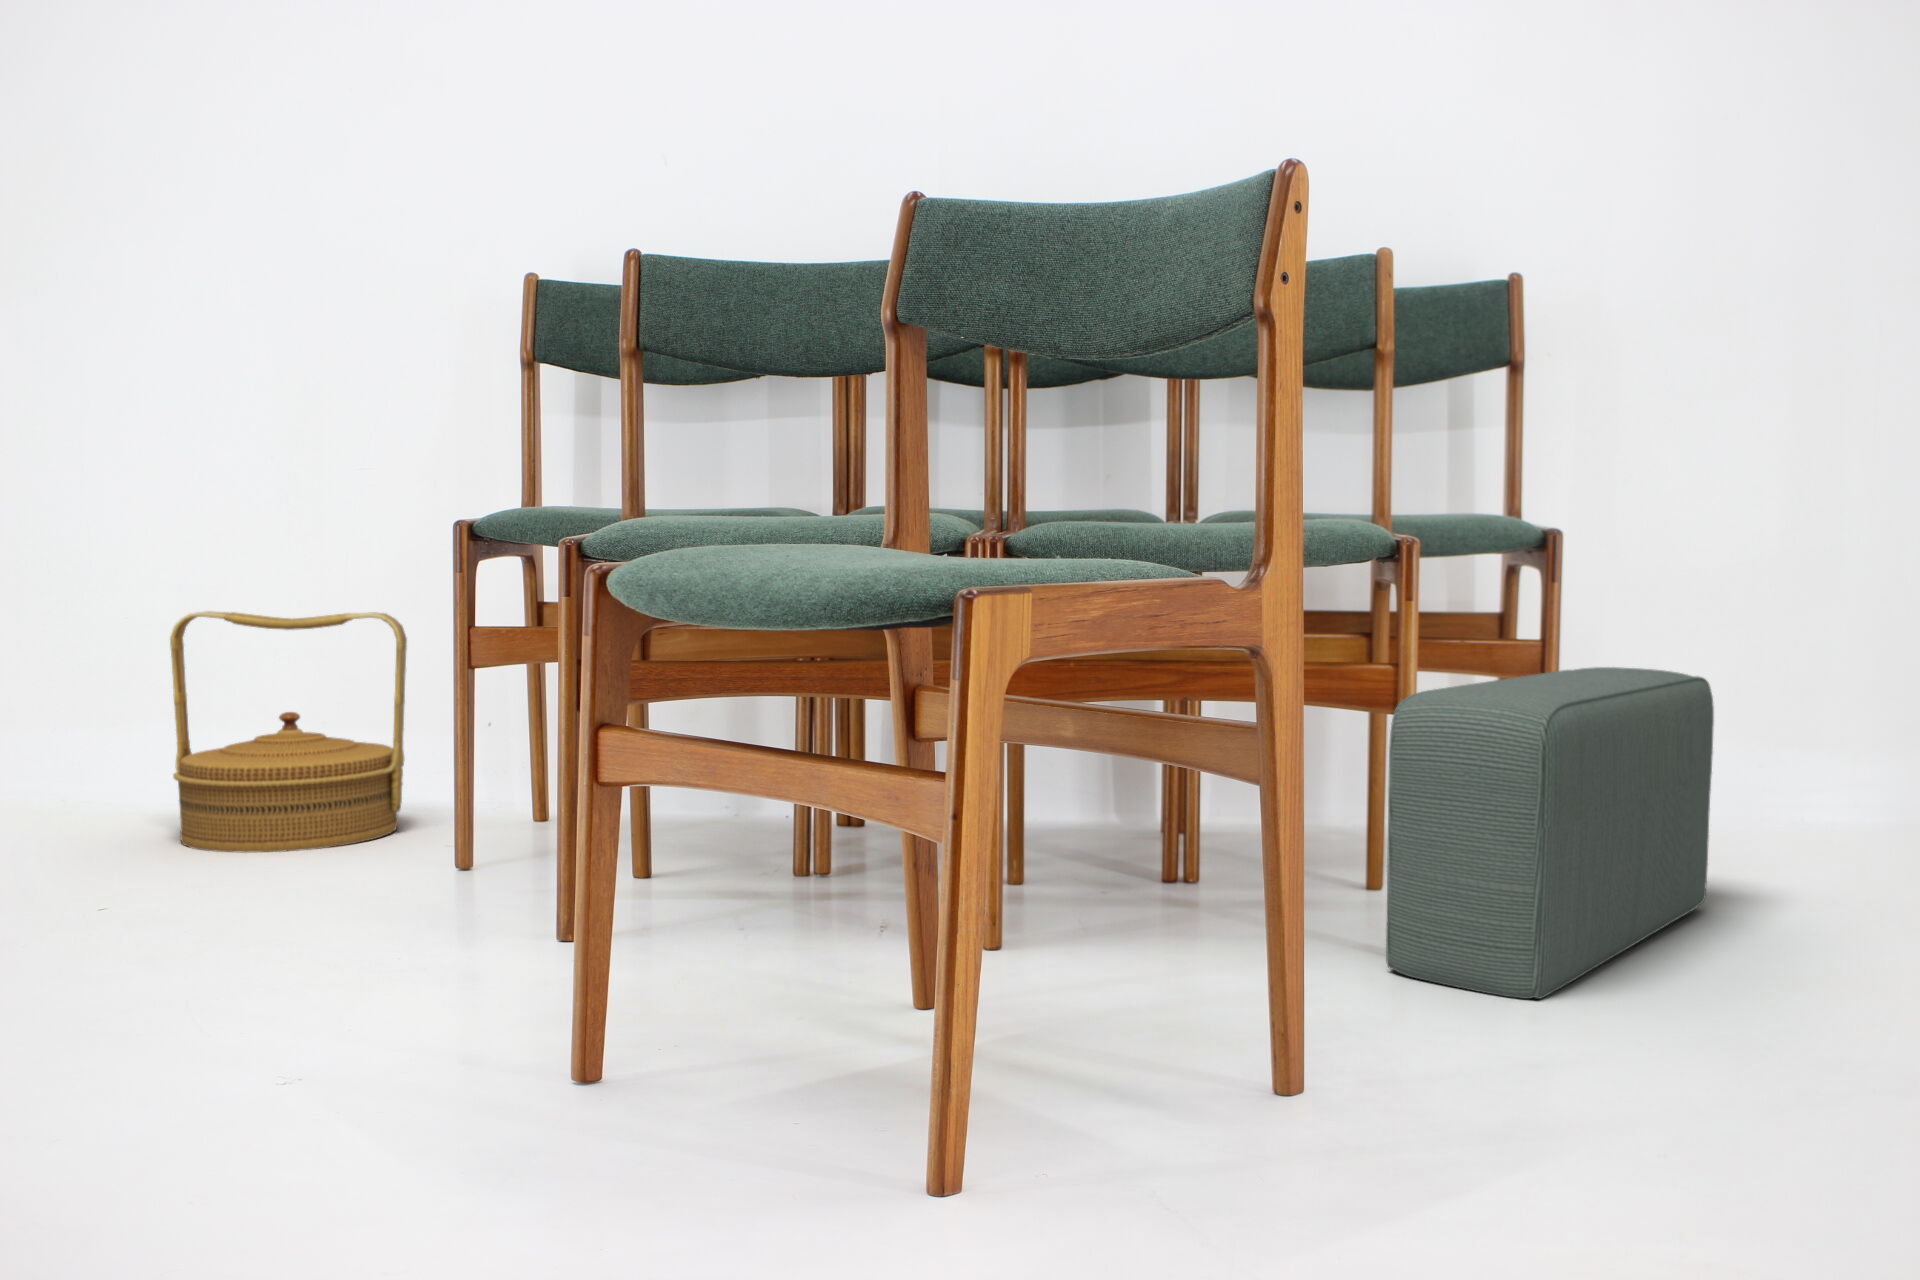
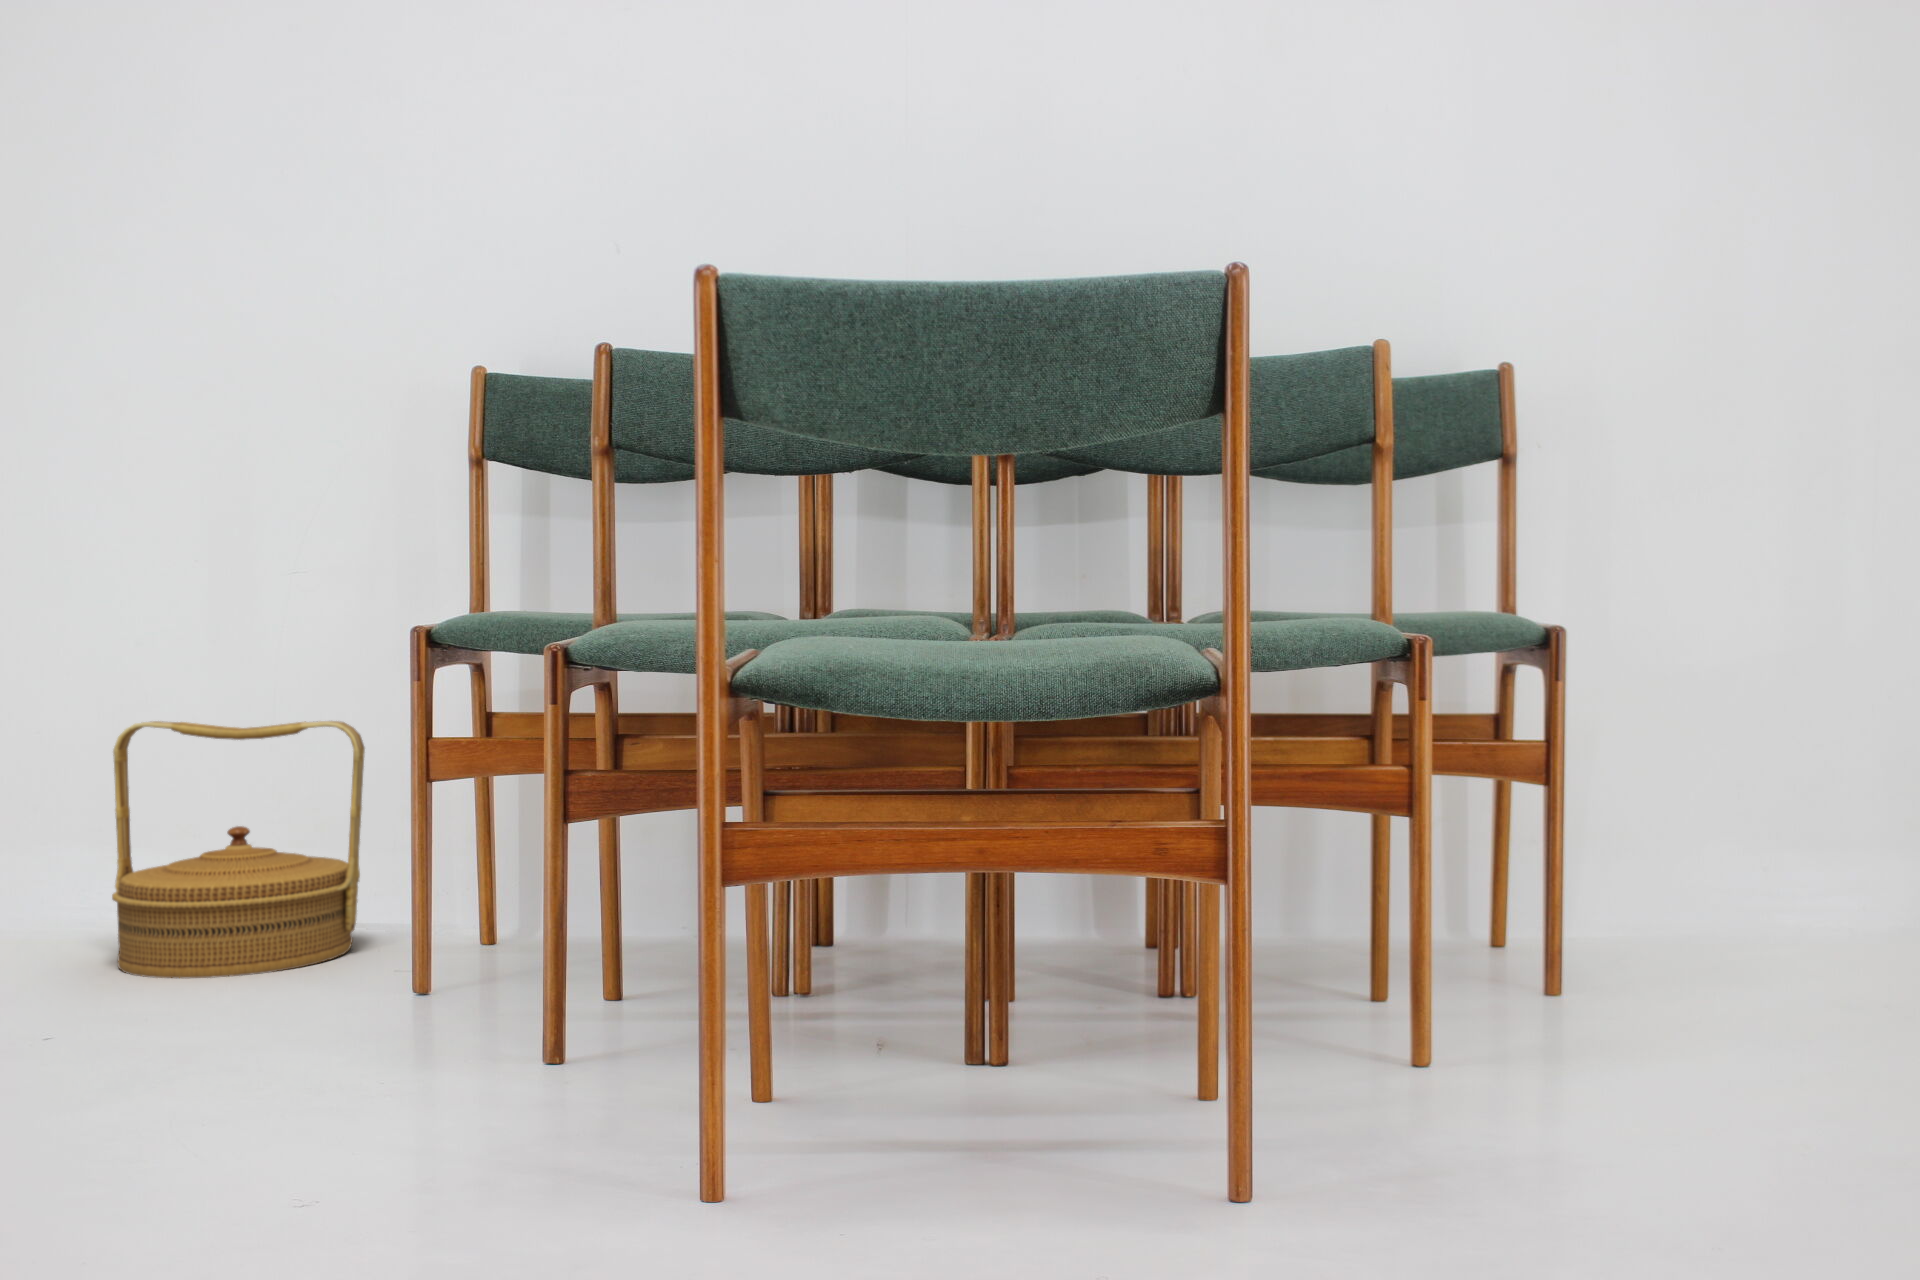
pouf: present [1386,667,1714,999] -> none [1411,770,1734,1134]

